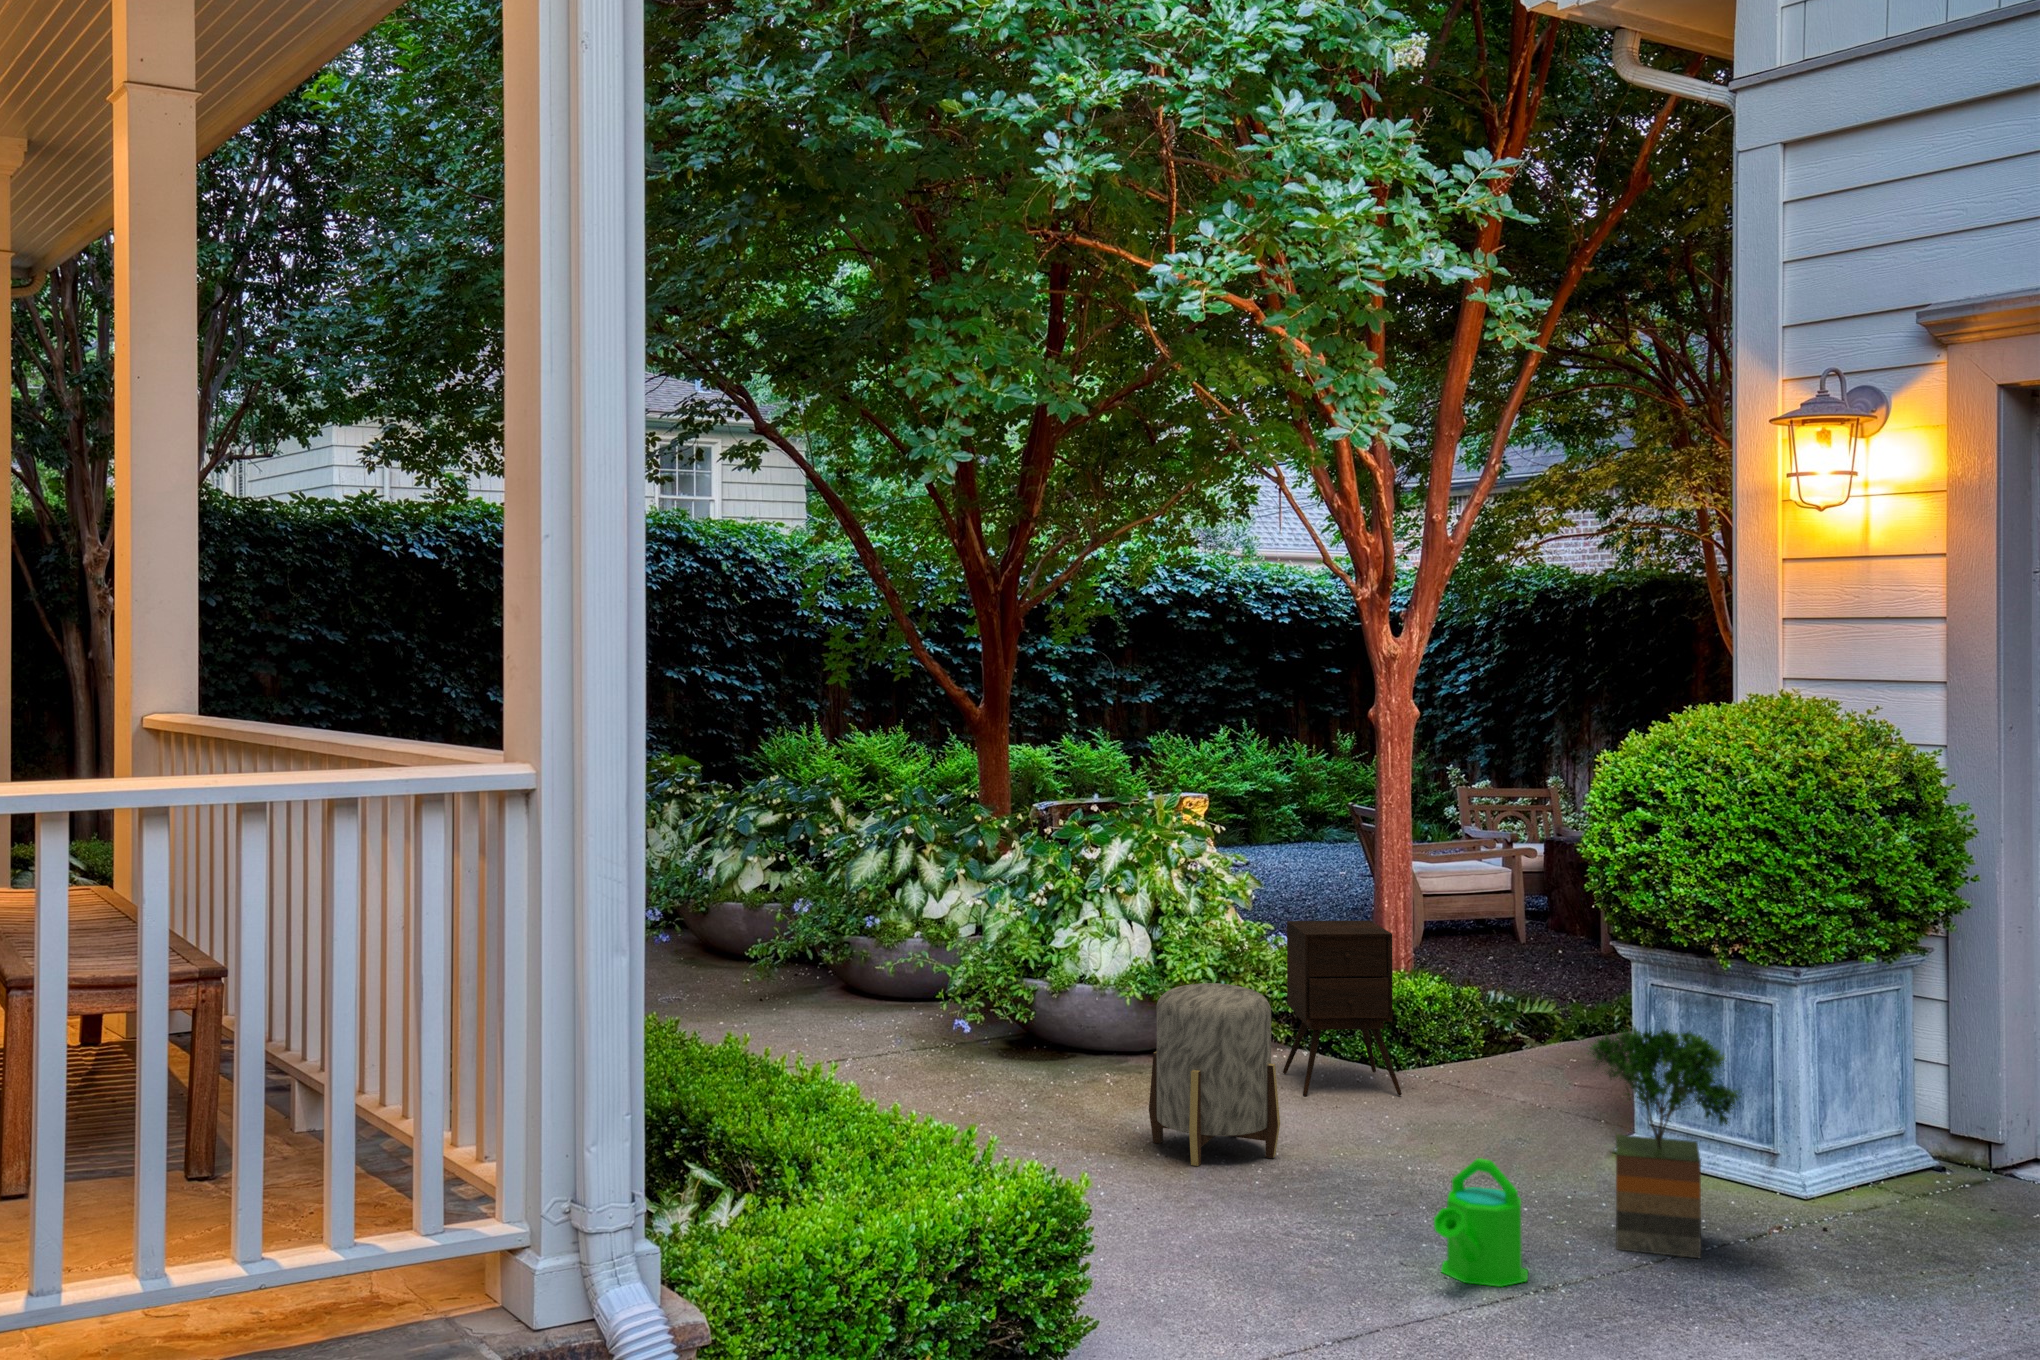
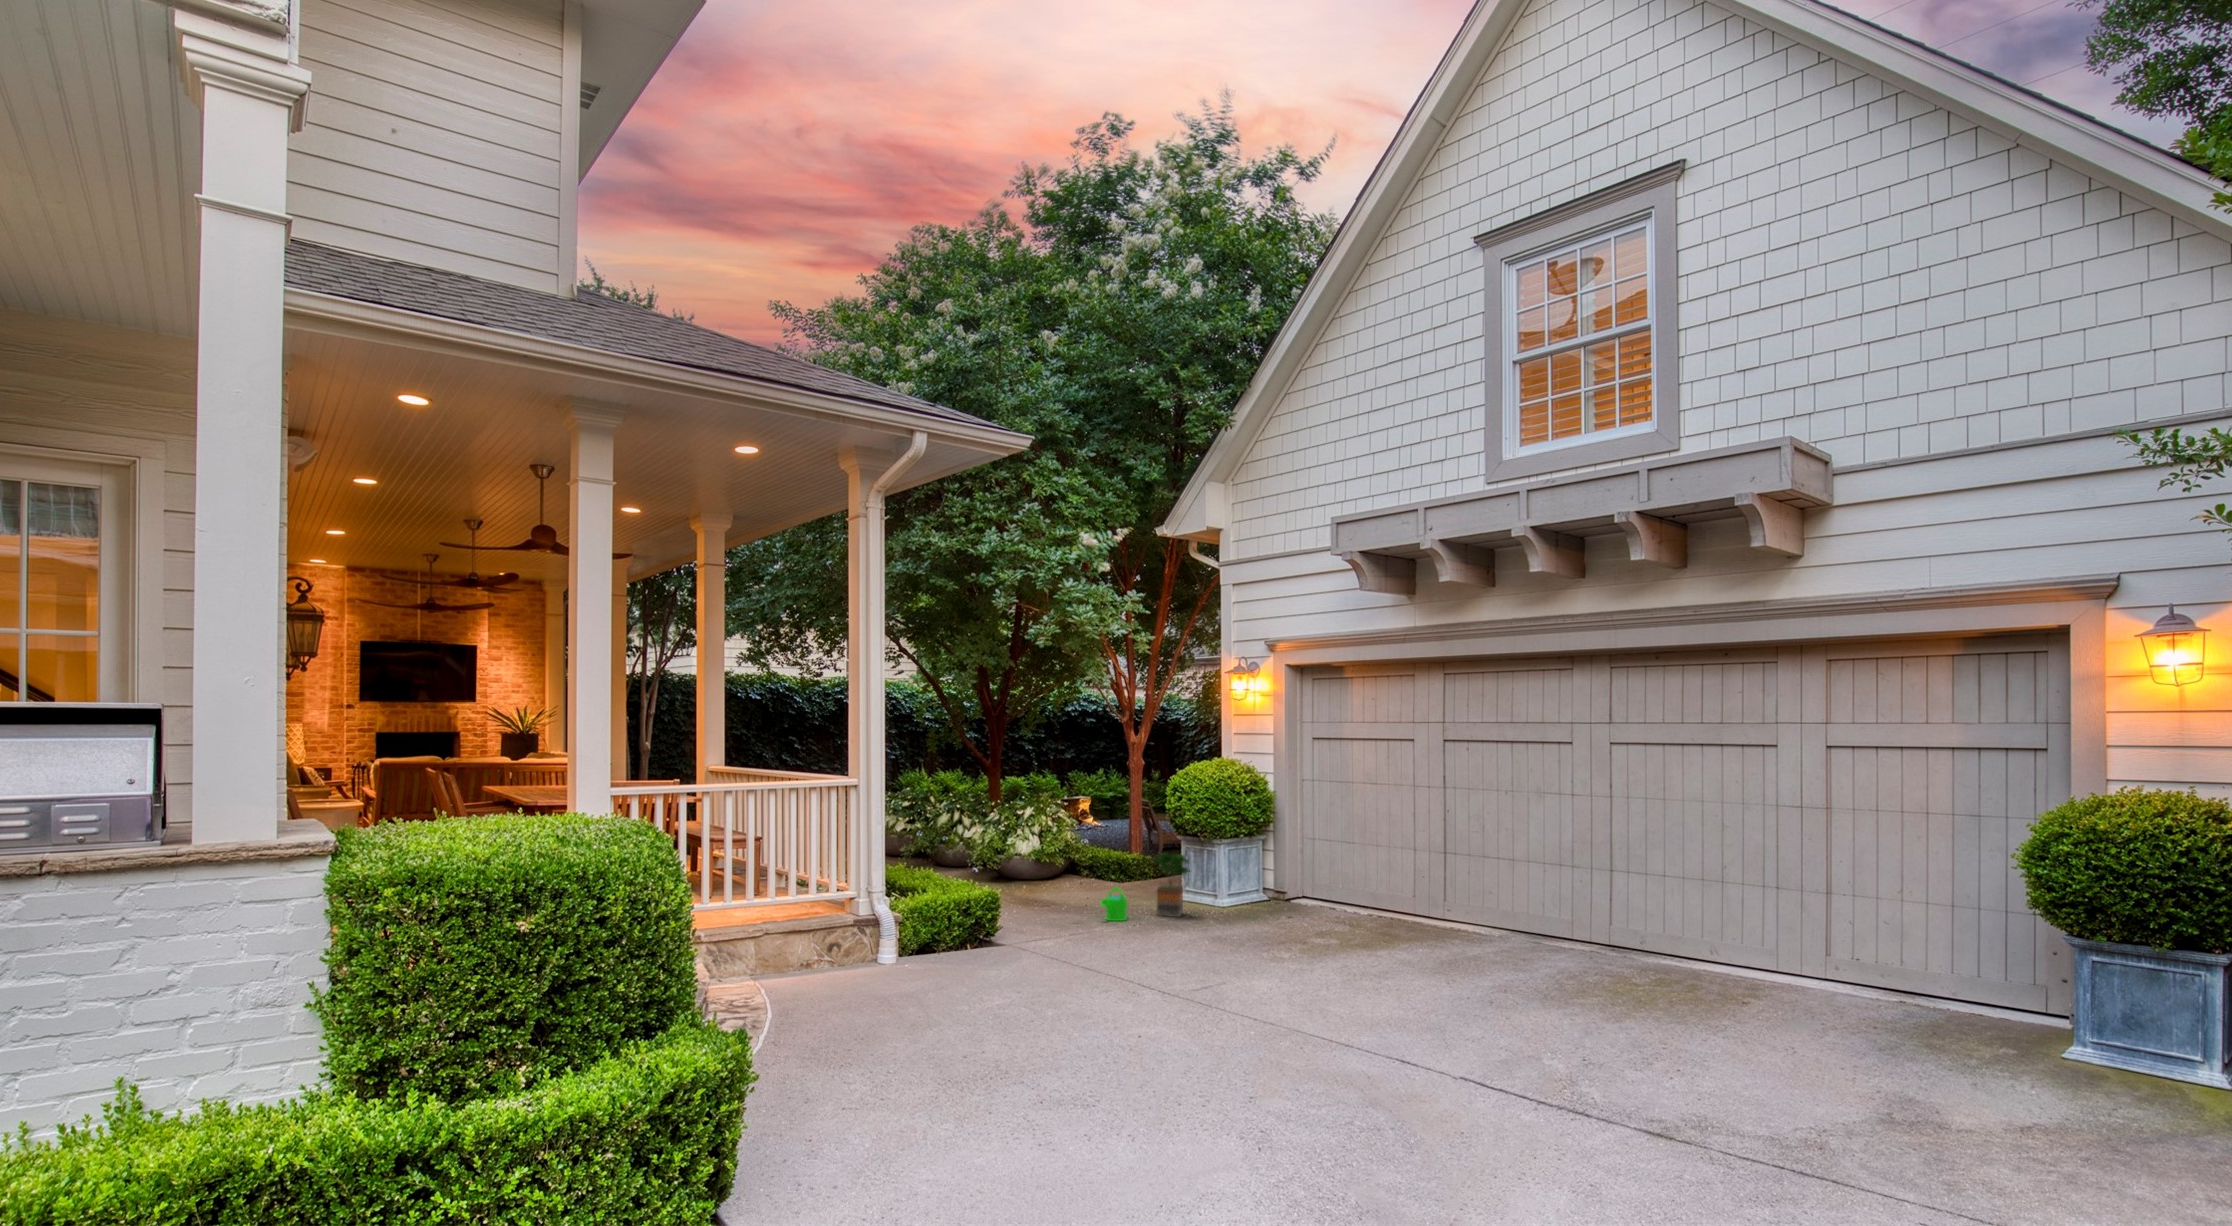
side table: present [1283,920,1402,1096] -> none [1084,832,1120,890]
stool: present [1149,983,1280,1166] -> none [1032,847,1072,903]

